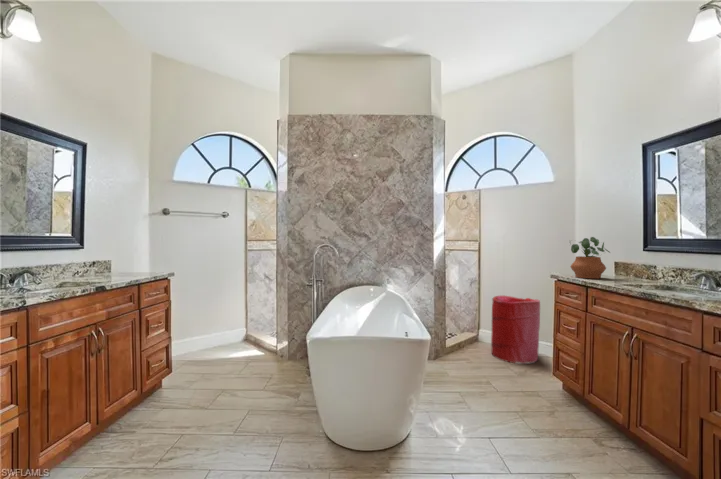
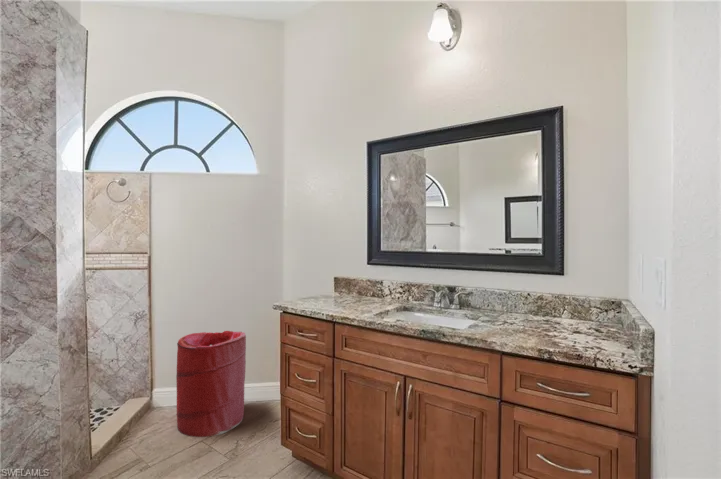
potted plant: present [571,237,609,279] -> none [304,251,348,307]

